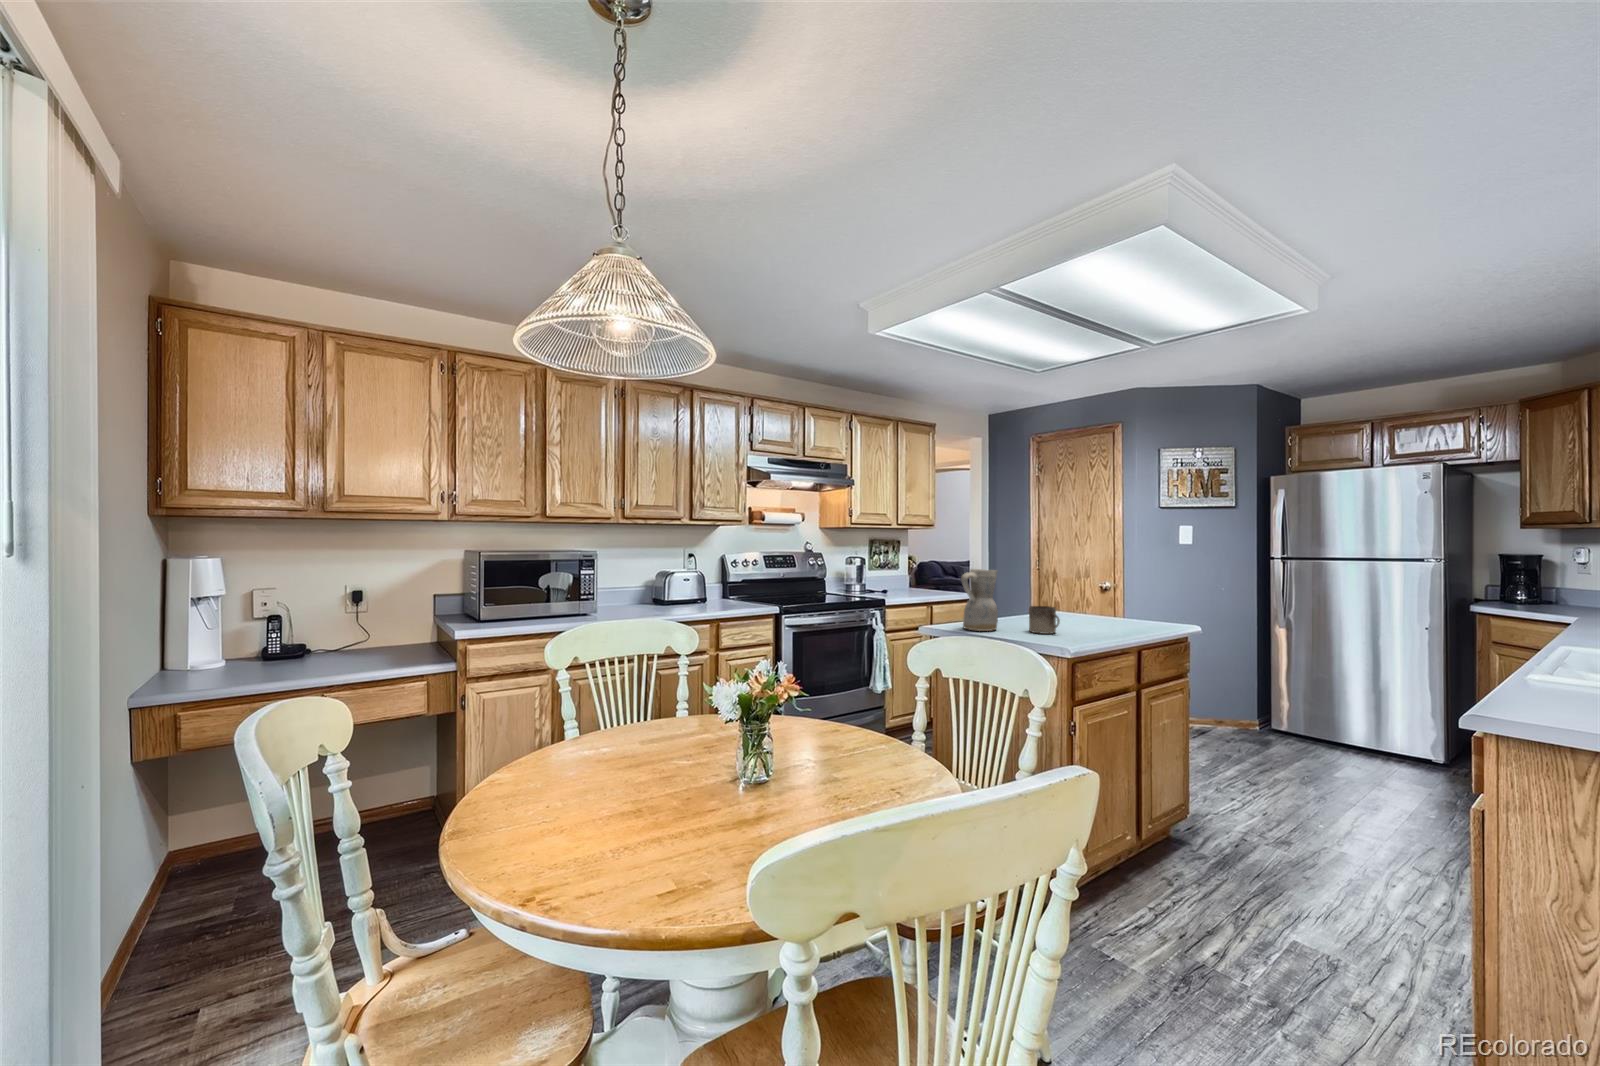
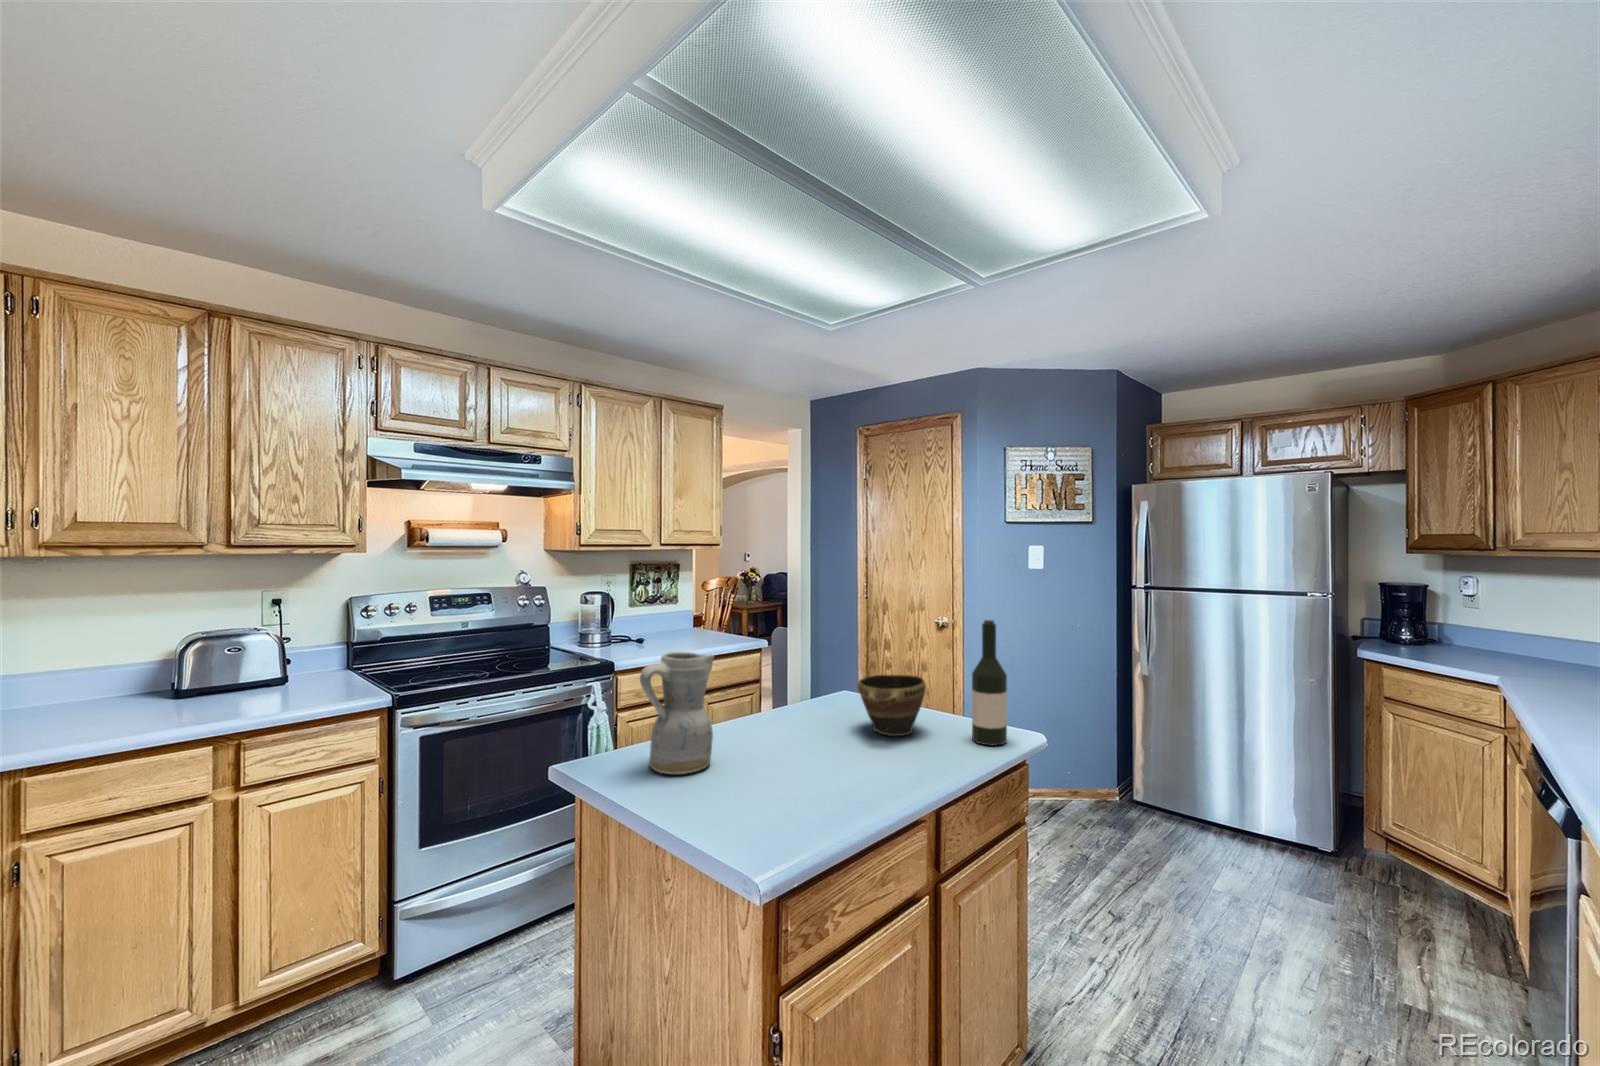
wine bottle: none [1149,556,1172,629] -> present [972,620,1007,746]
bowl: none [1074,592,1118,625] -> present [858,675,926,736]
mug: present [1029,606,1060,634] -> none [765,718,813,777]

